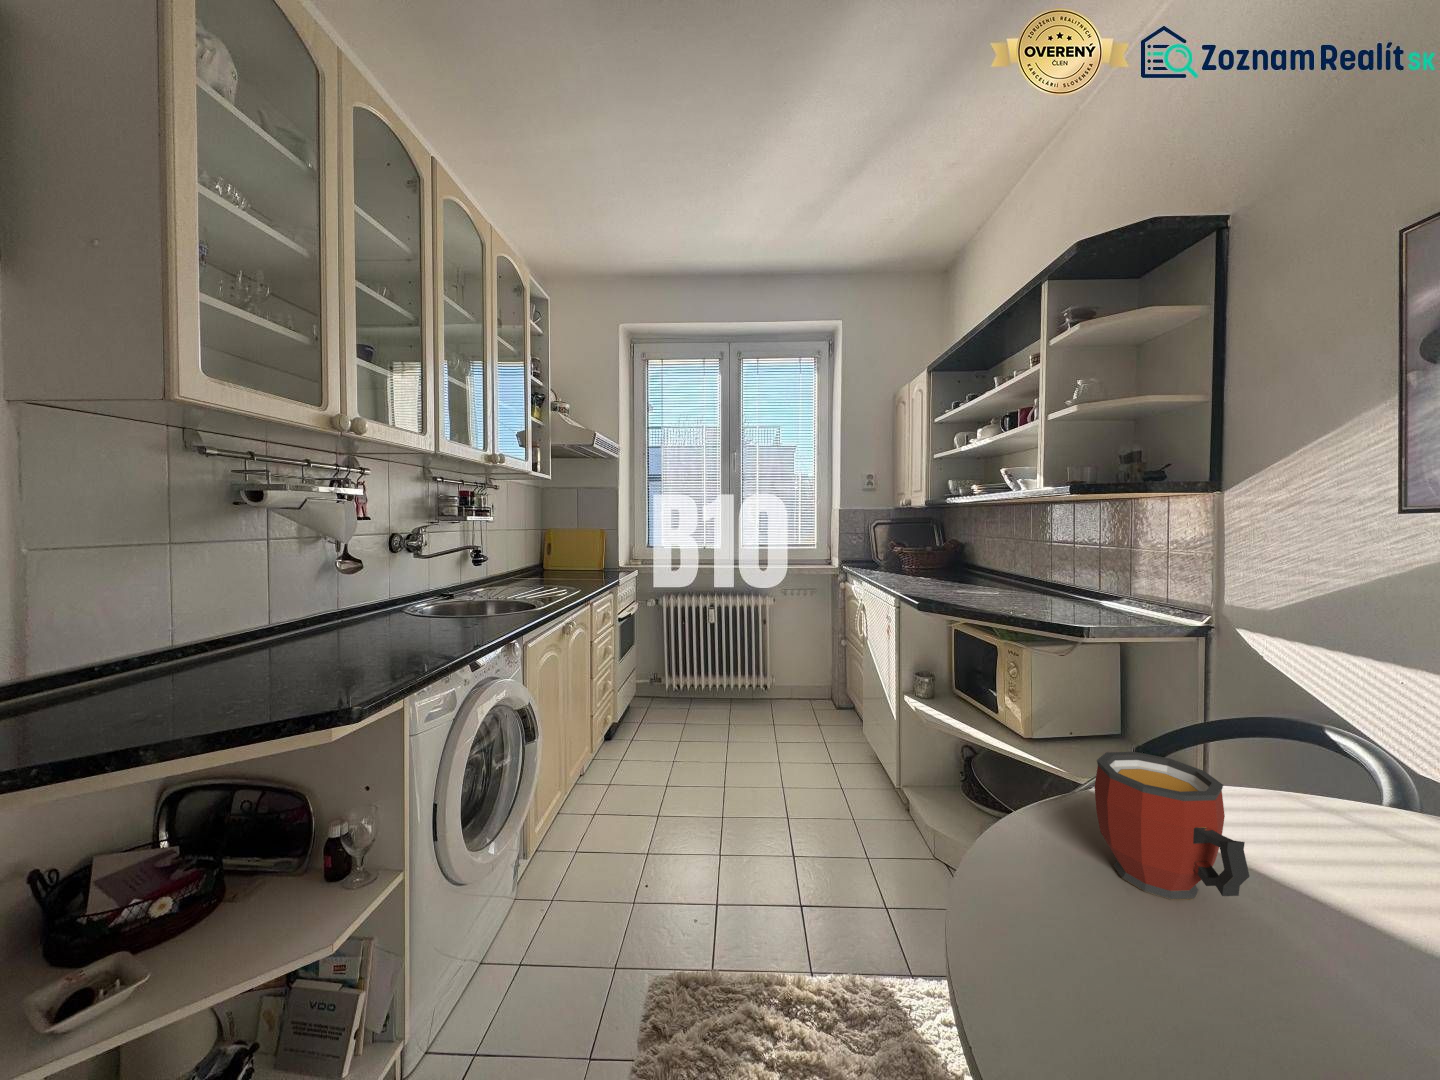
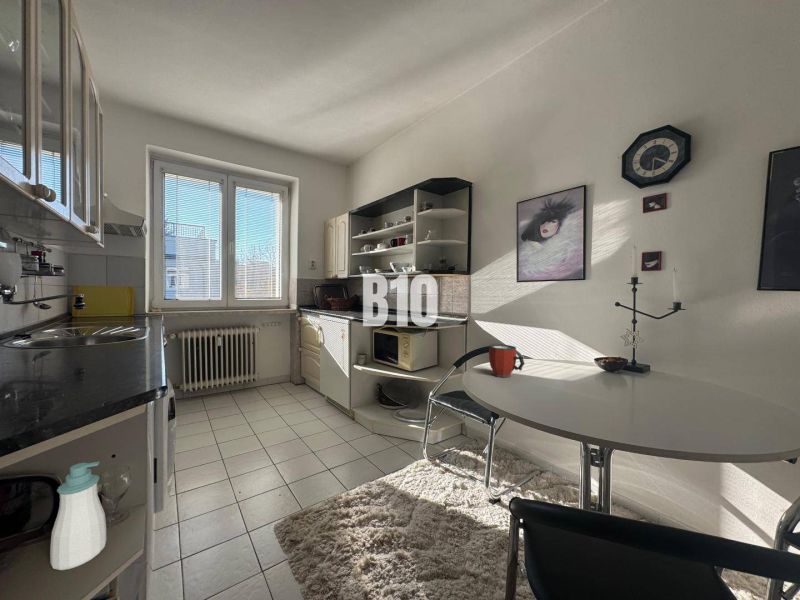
soap bottle: none [249,793,318,937] -> present [50,462,106,570]

